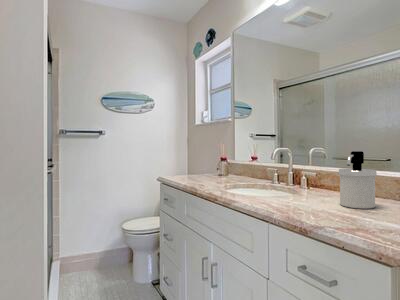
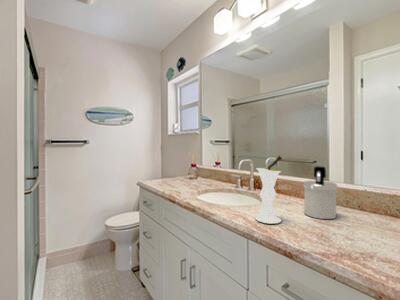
vase: none [280,138,311,209] -> present [256,156,282,224]

